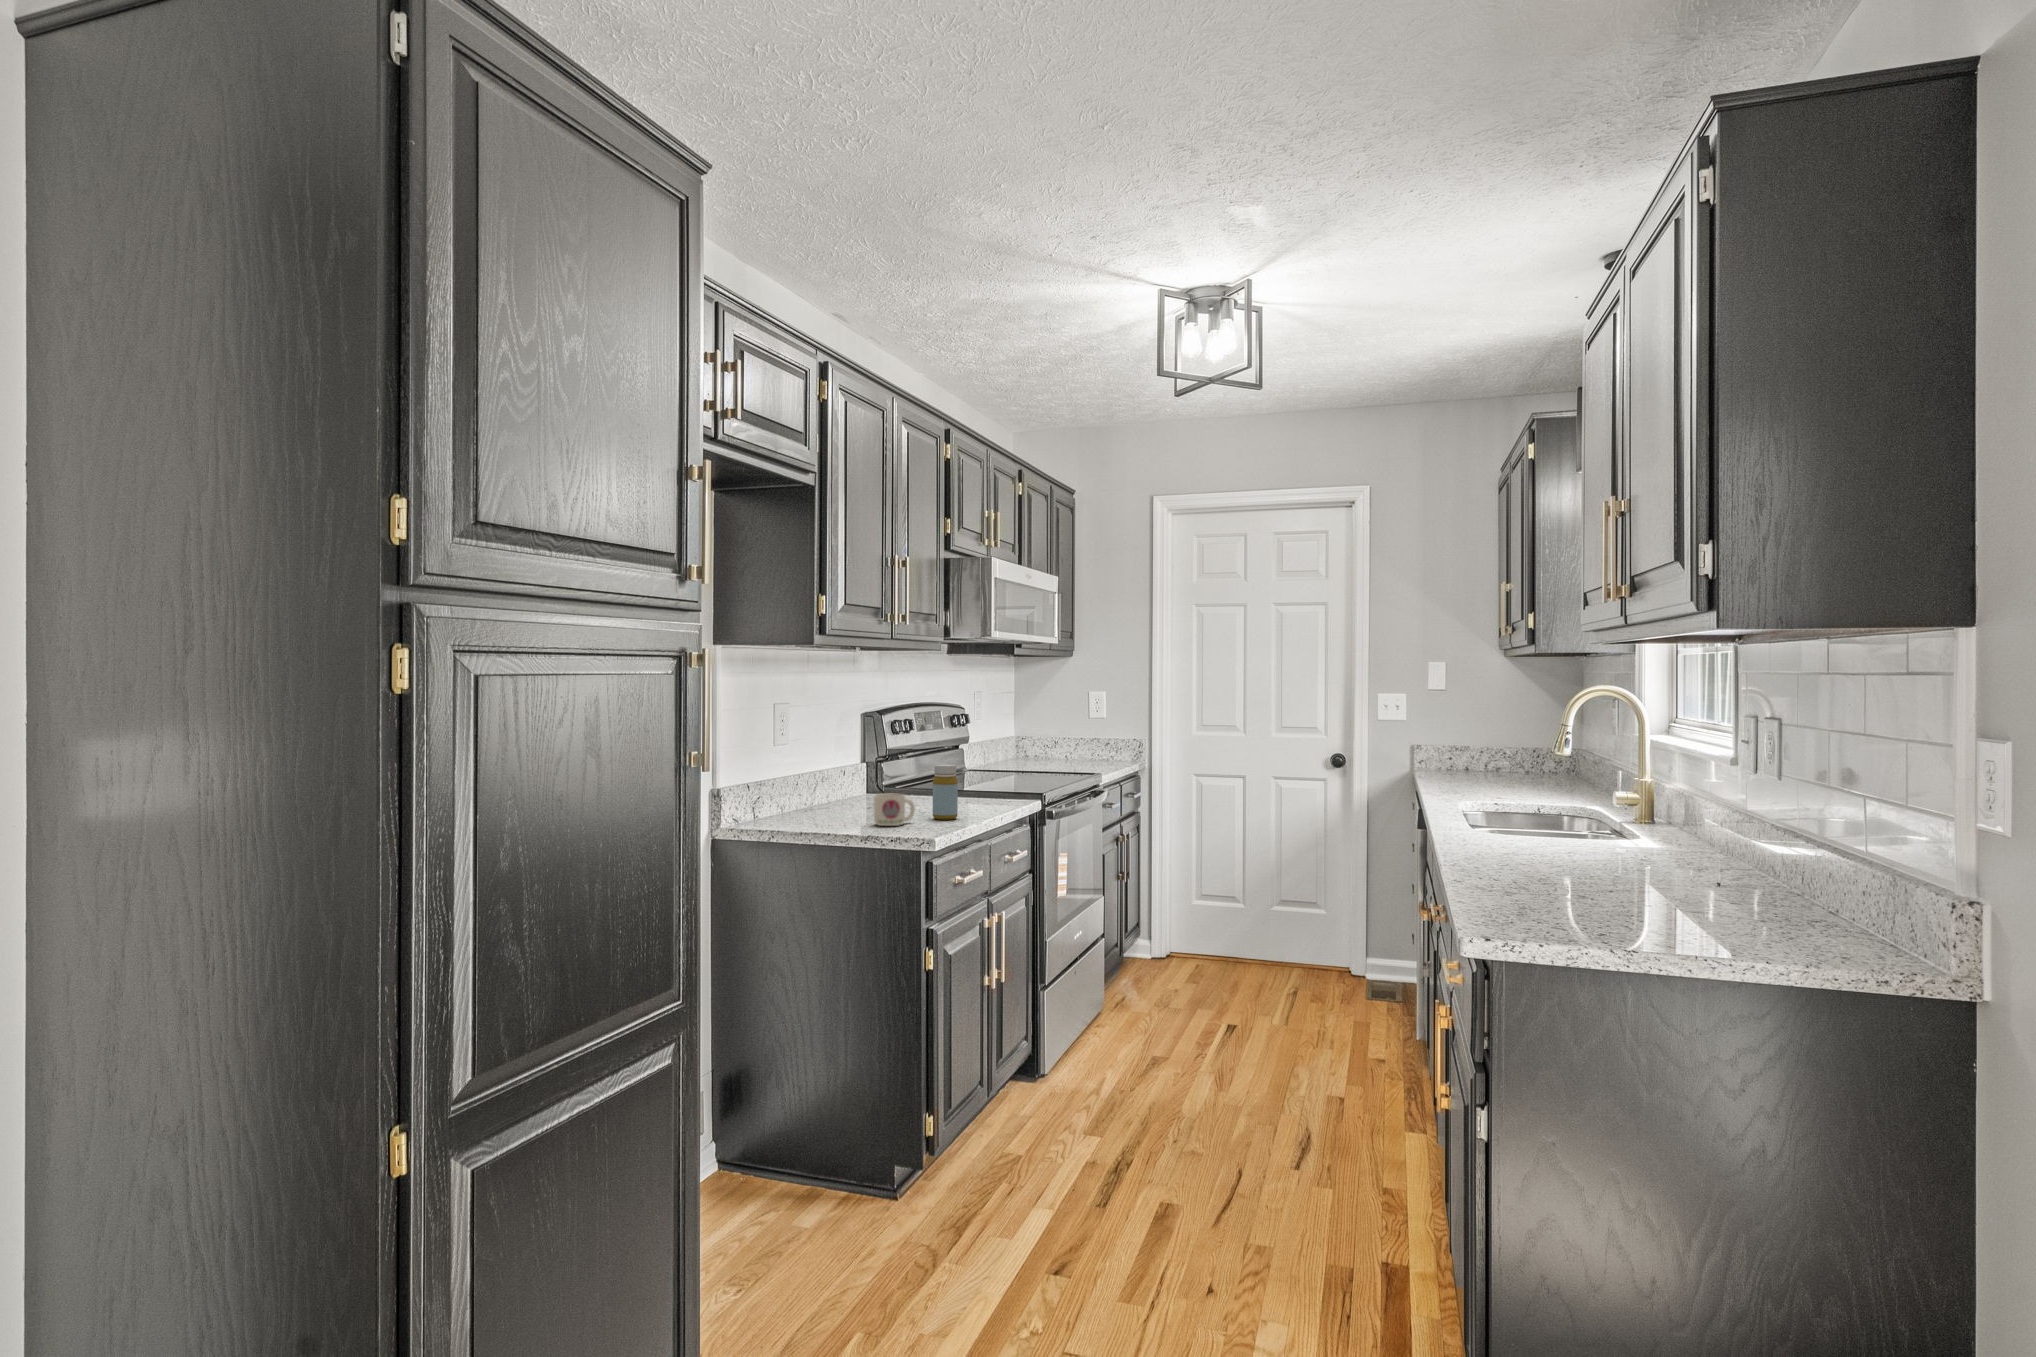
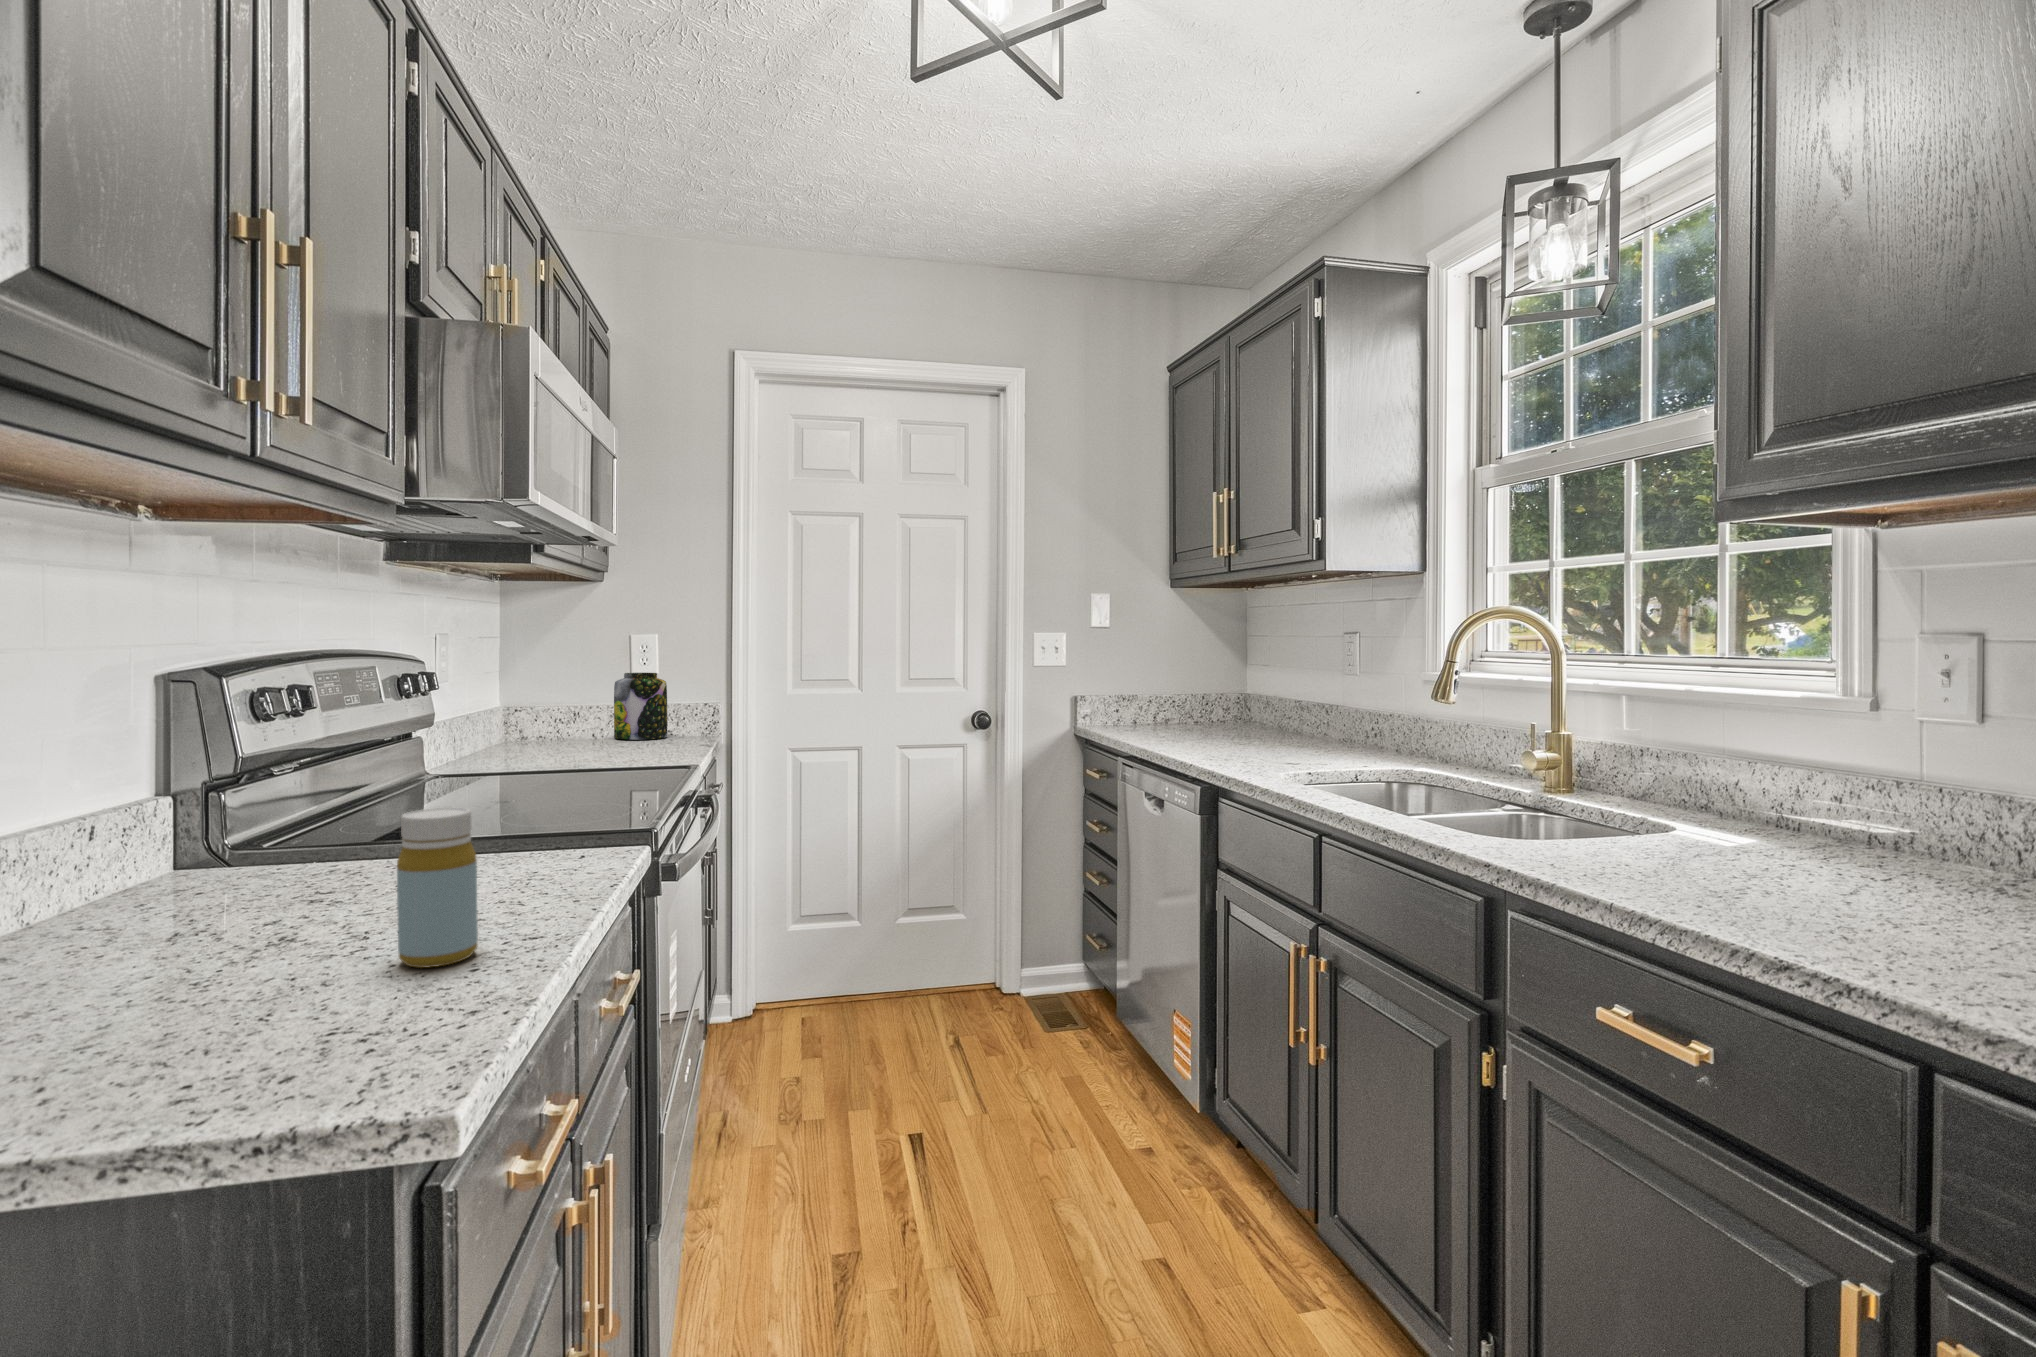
jar: none [1077,717,1109,760] -> present [614,673,667,740]
mug: present [874,793,915,826] -> none [176,921,340,1046]

